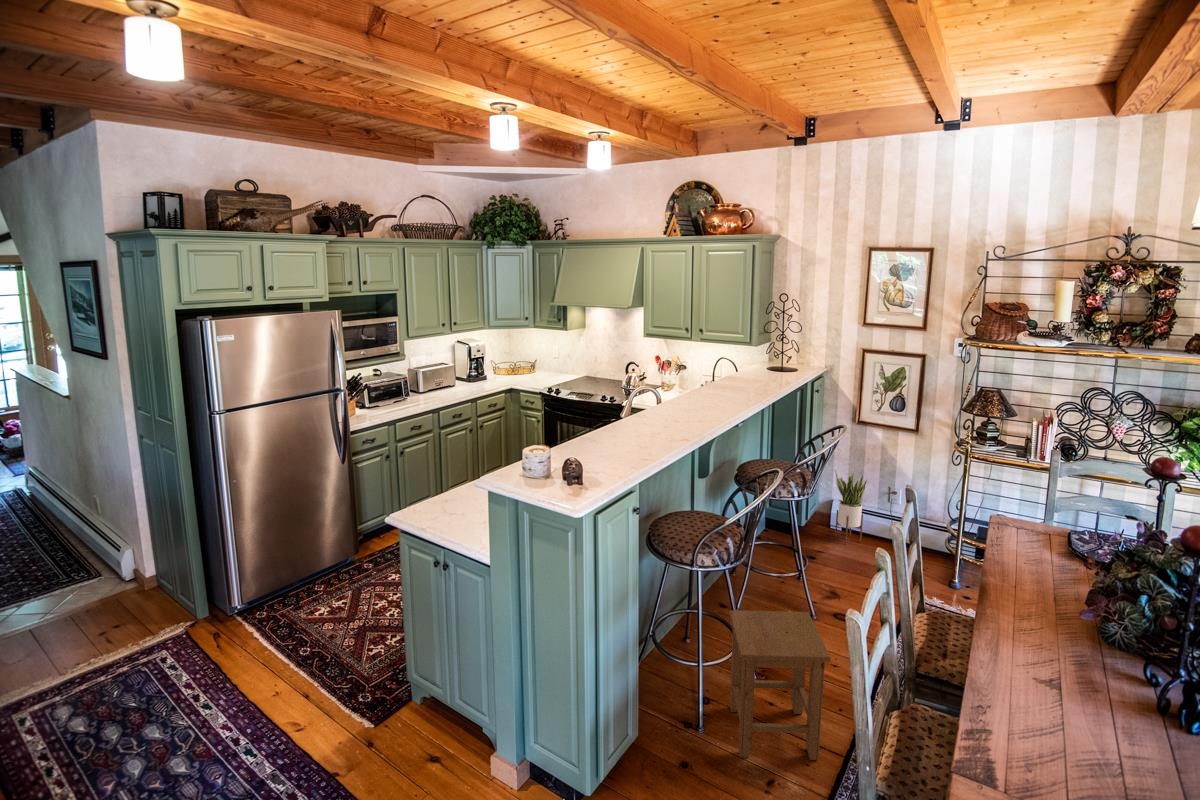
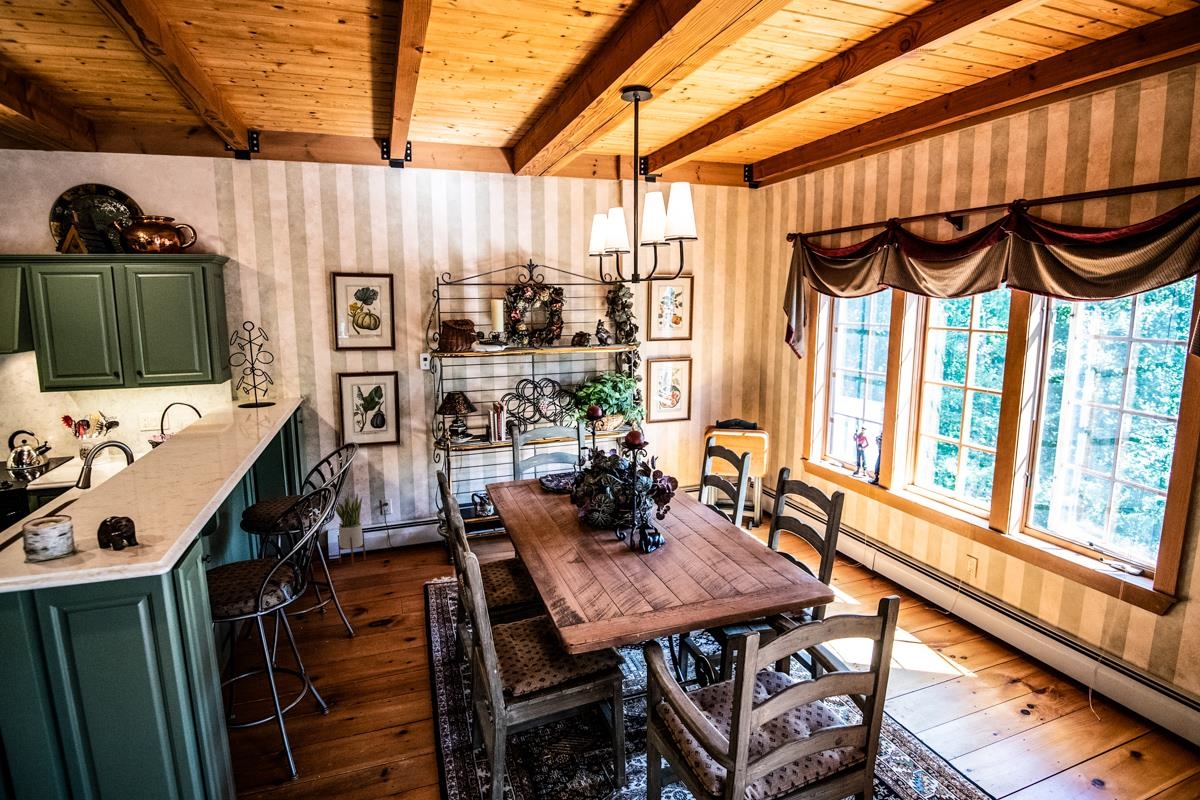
stool: present [729,610,831,760] -> none [314,606,421,752]

